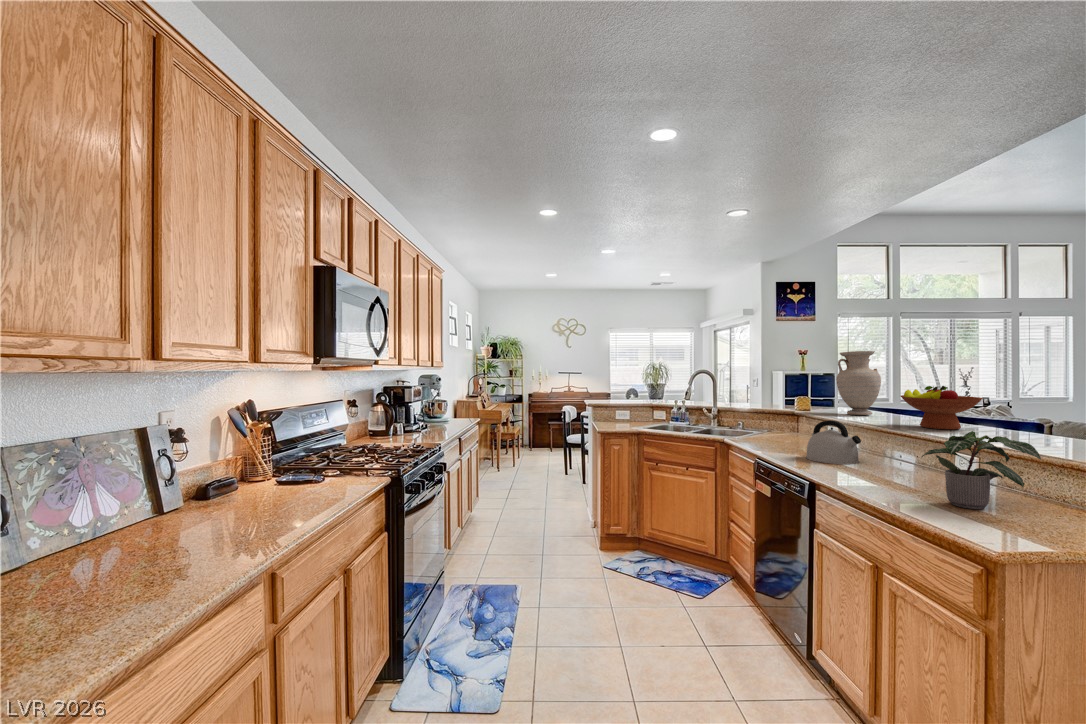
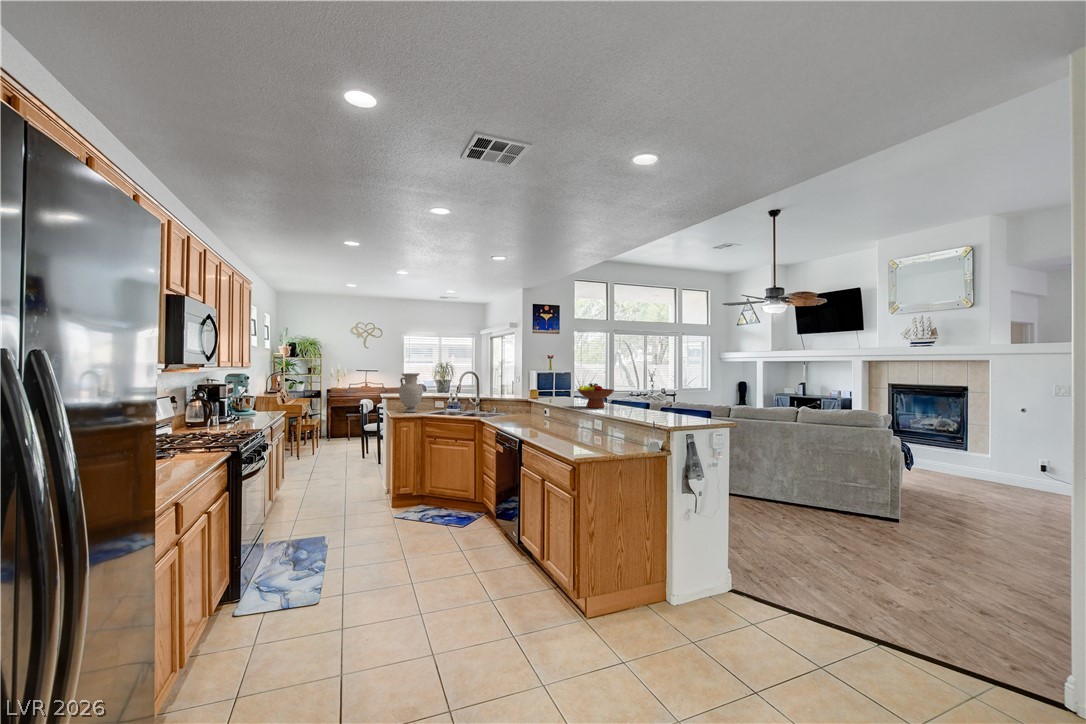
vase: present [836,351,881,415] -> present [399,373,423,412]
kettle: present [806,420,861,464] -> none [525,404,553,430]
potted plant: present [922,431,1041,509] -> none [567,407,608,445]

